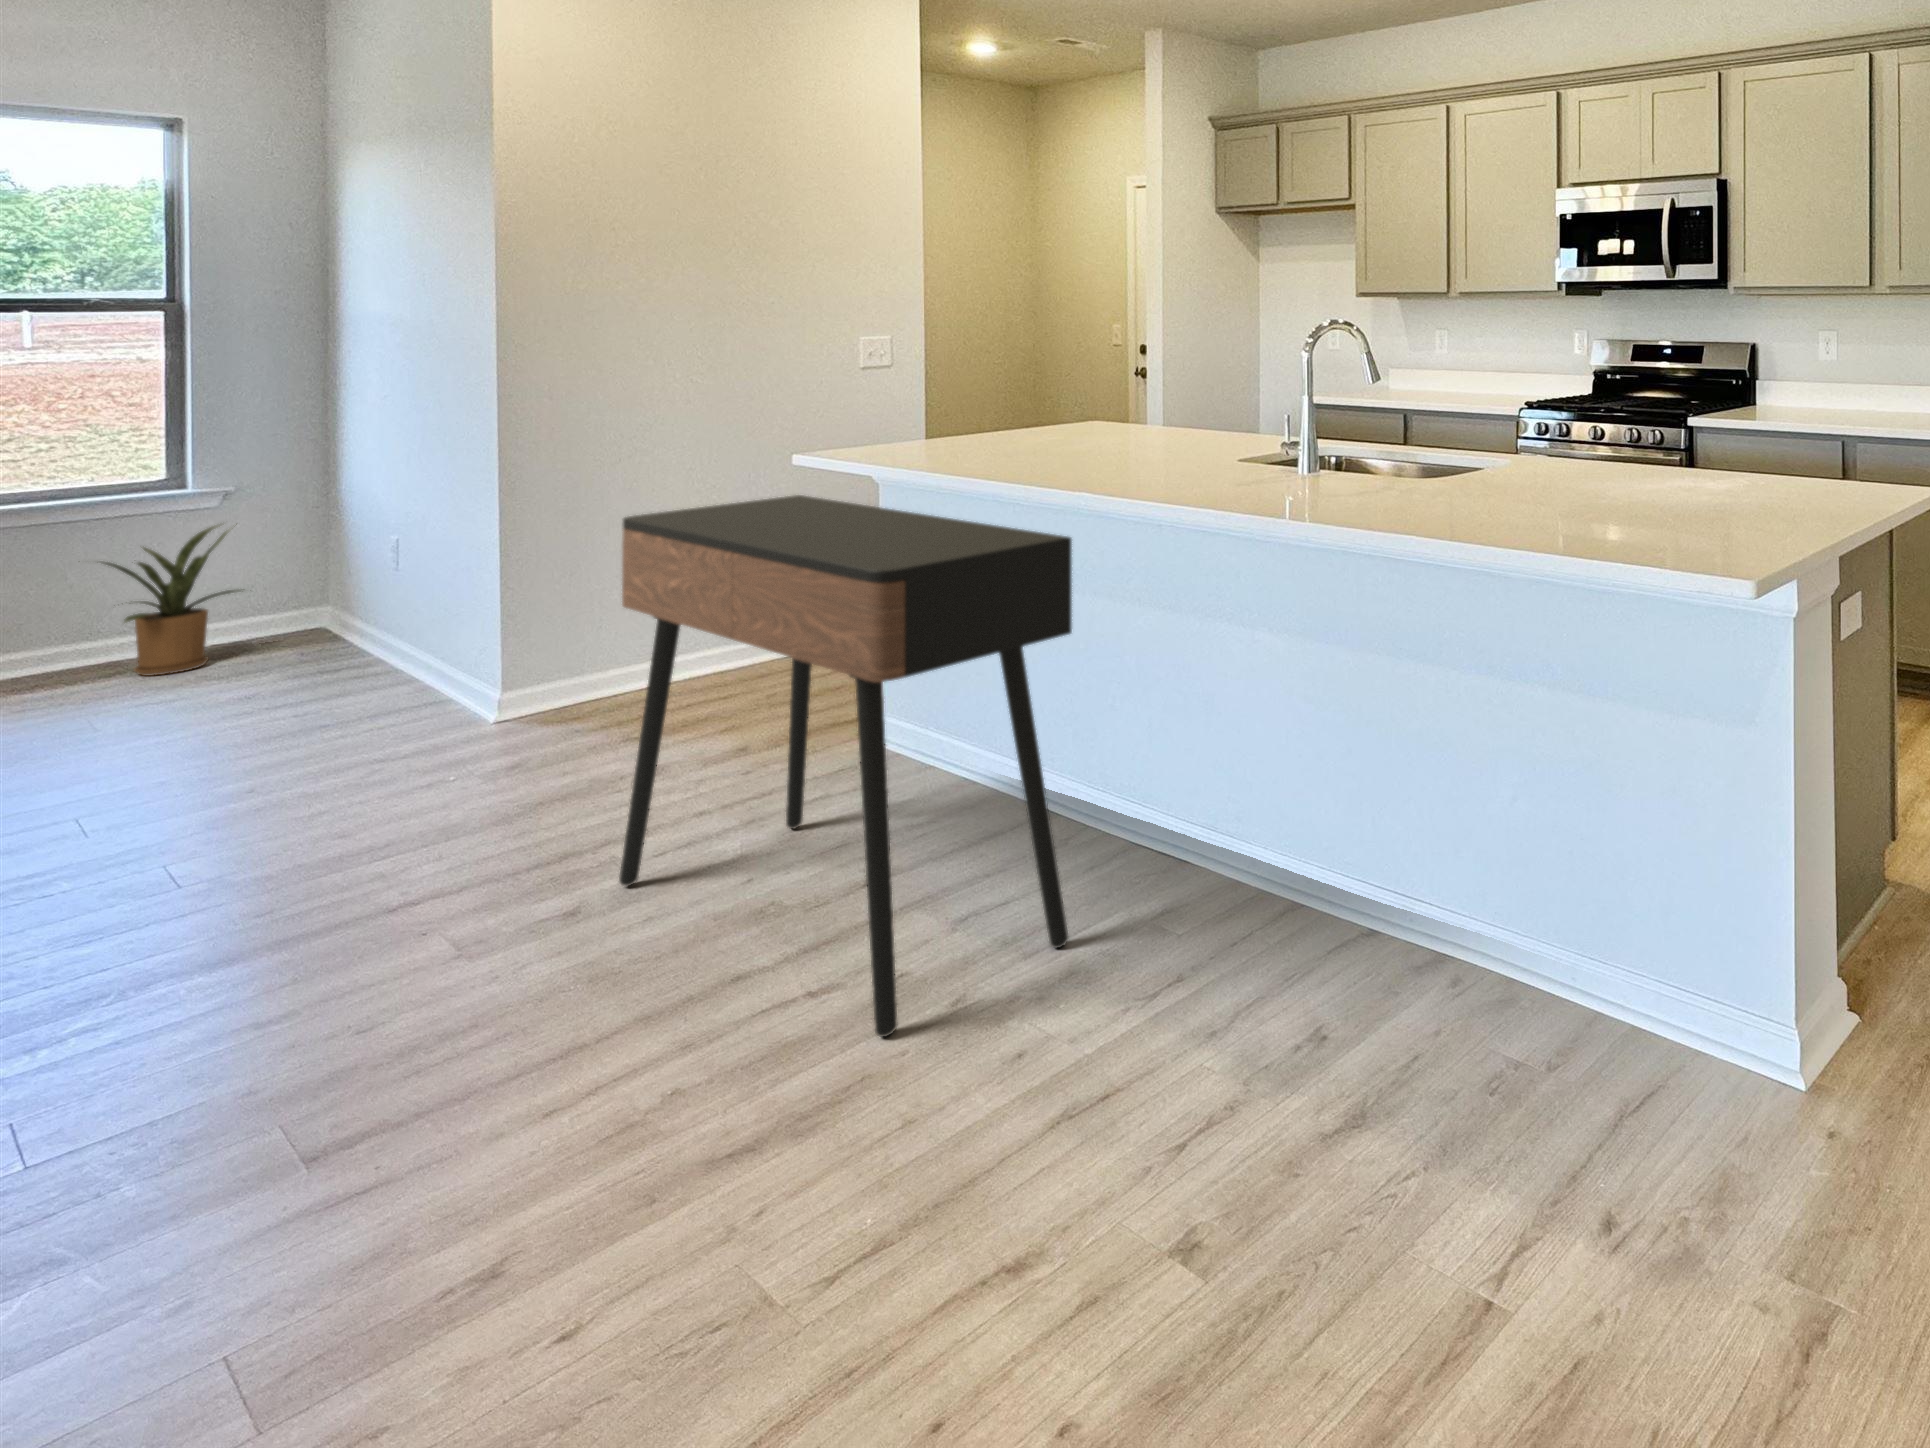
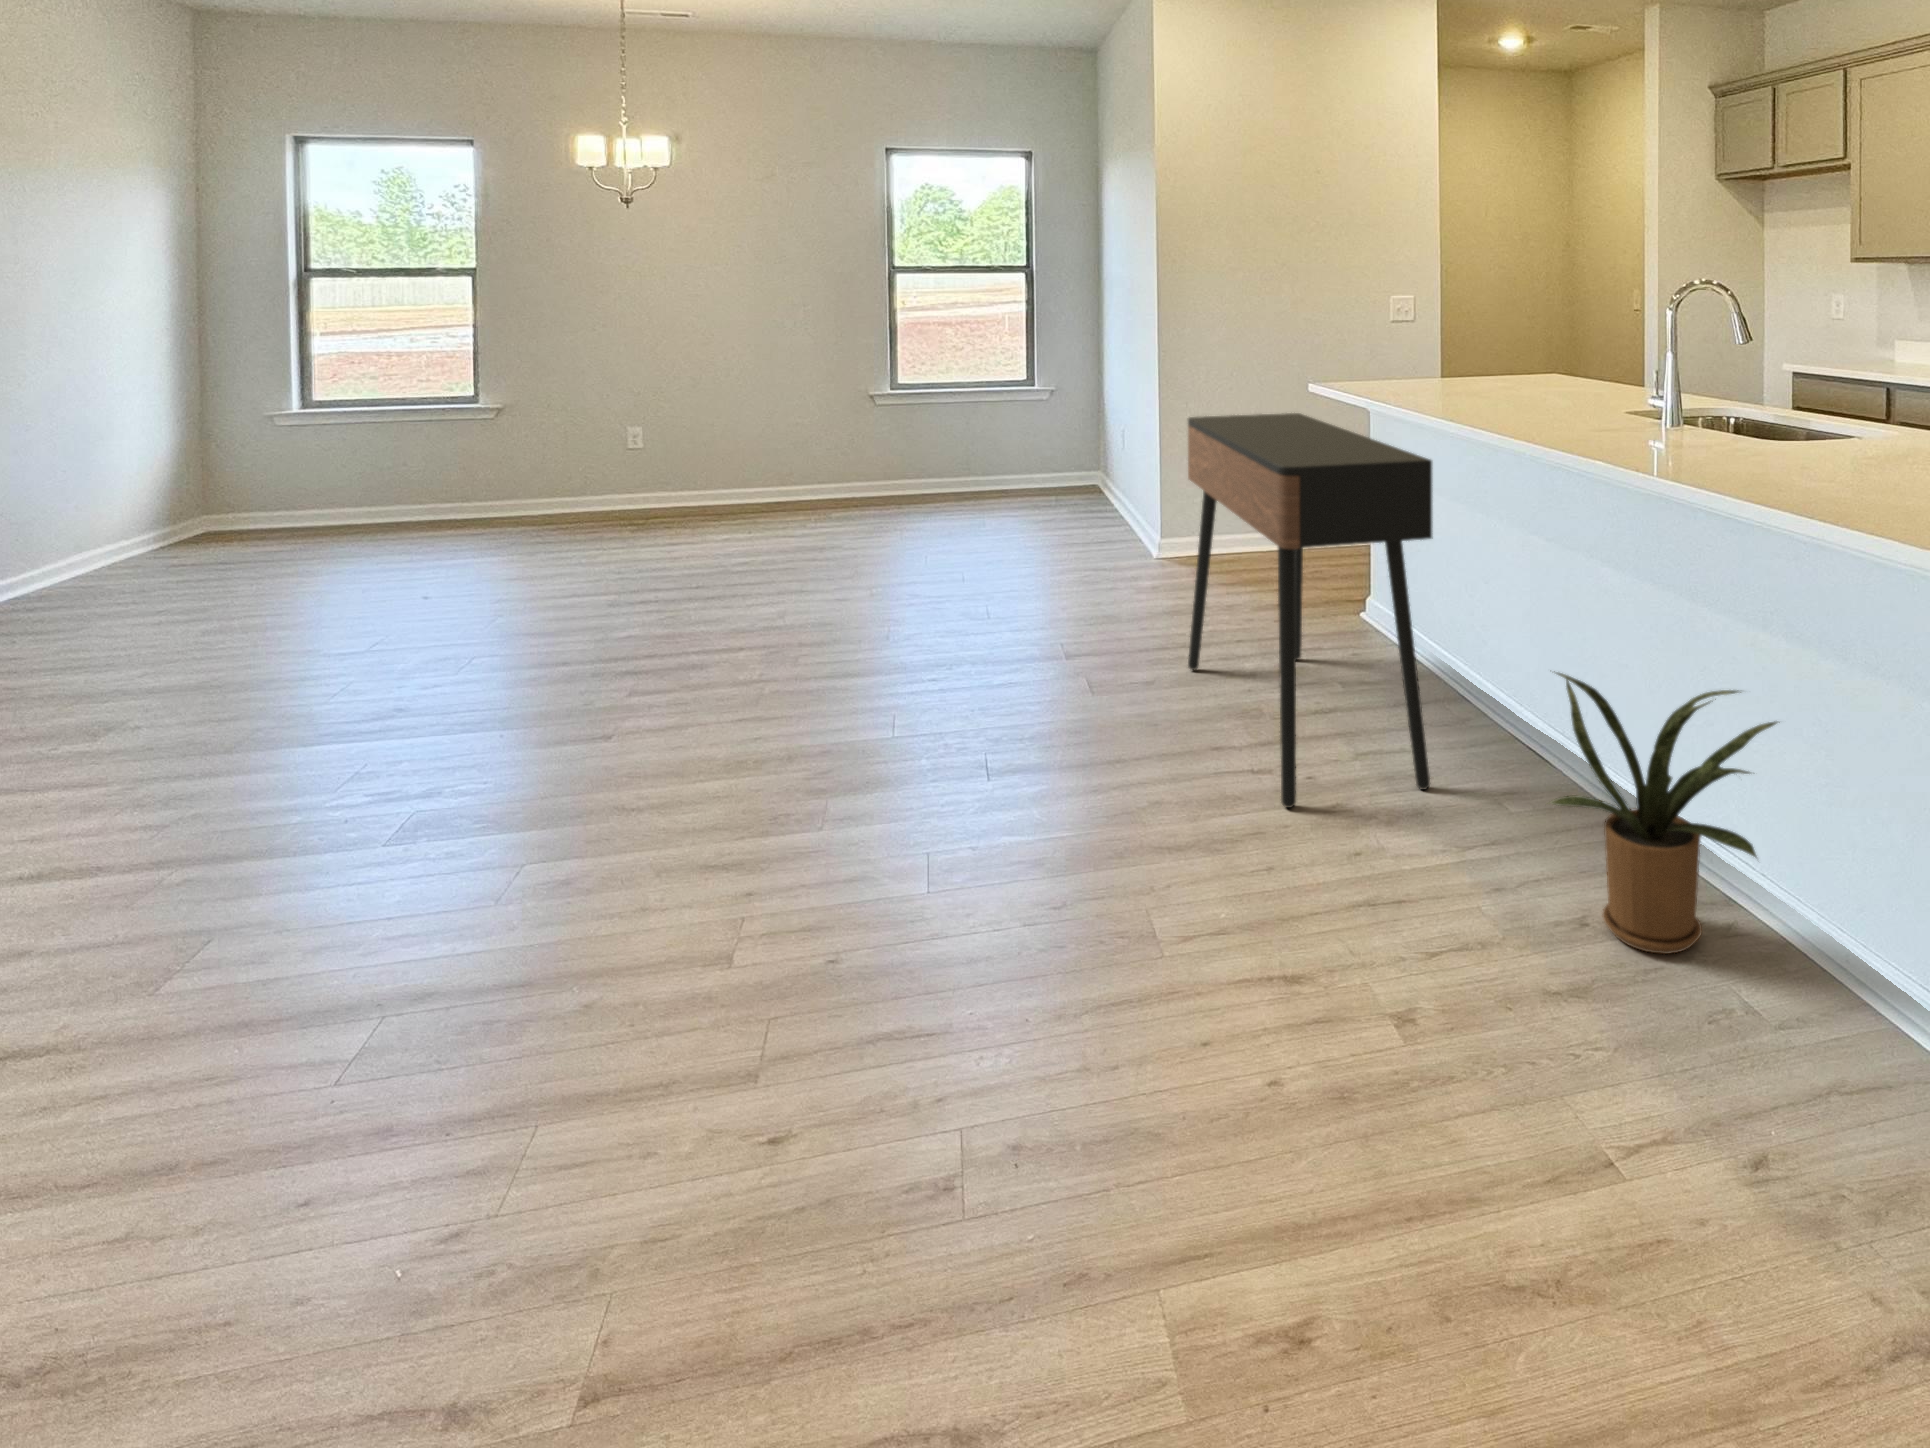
house plant: present [102,526,240,676] -> present [1550,671,1778,954]

